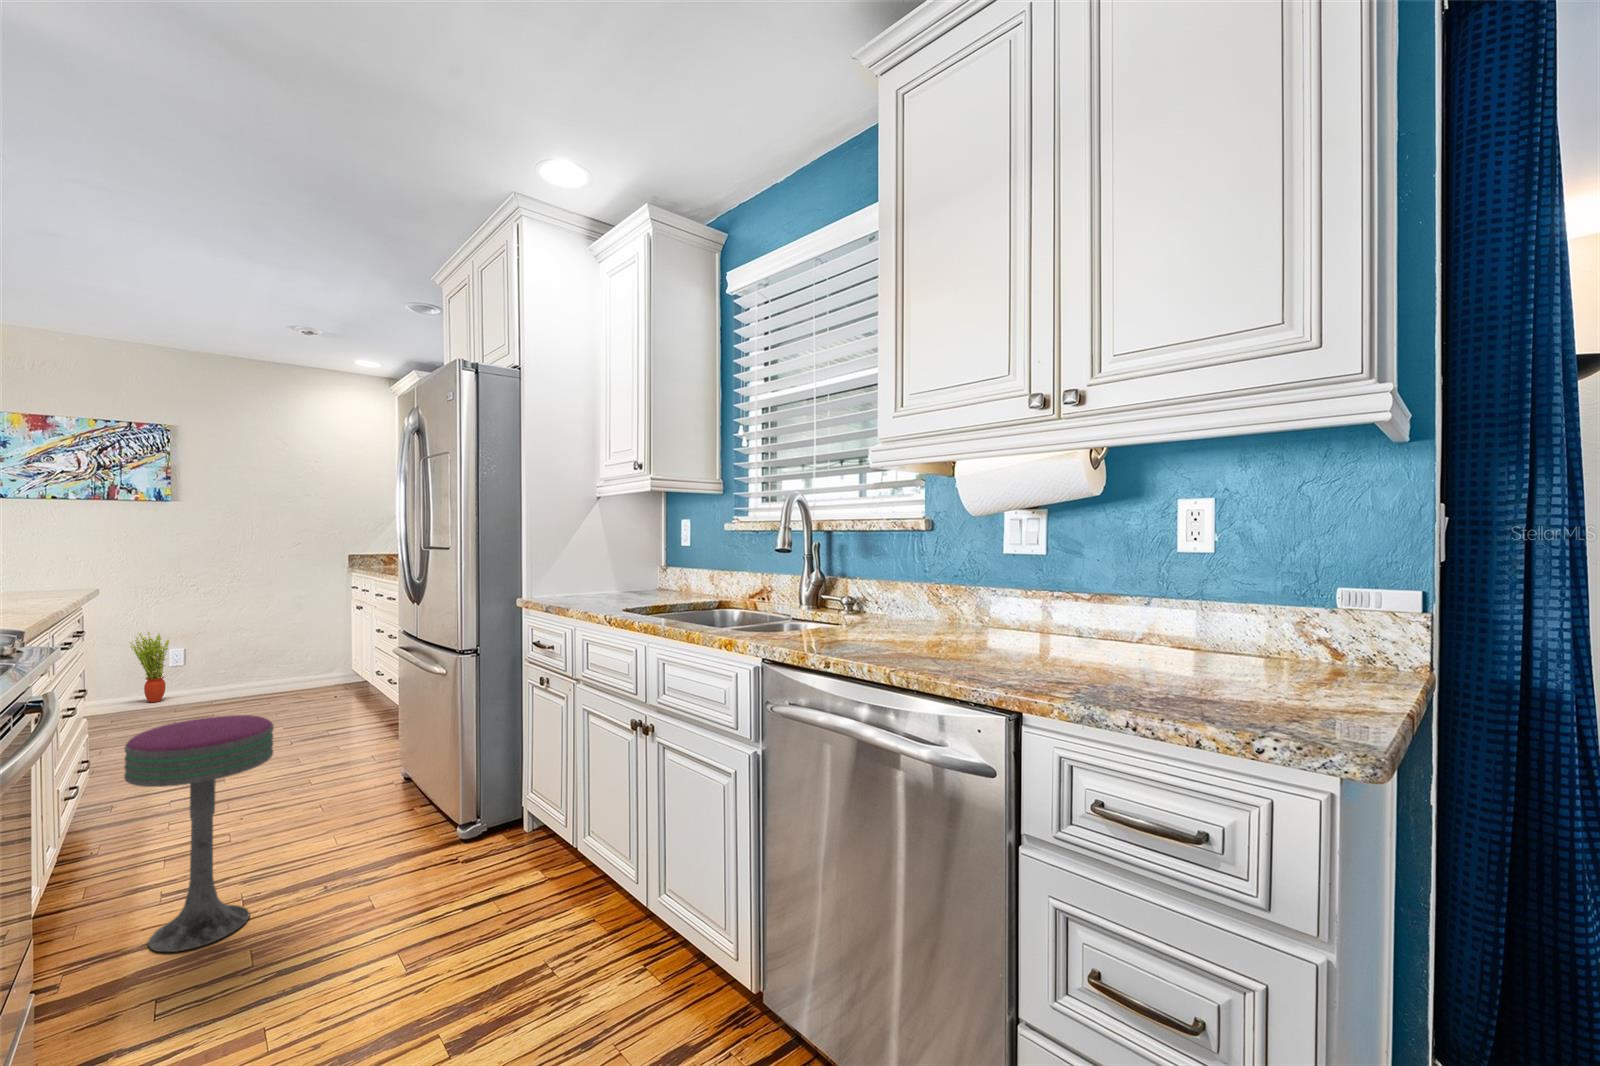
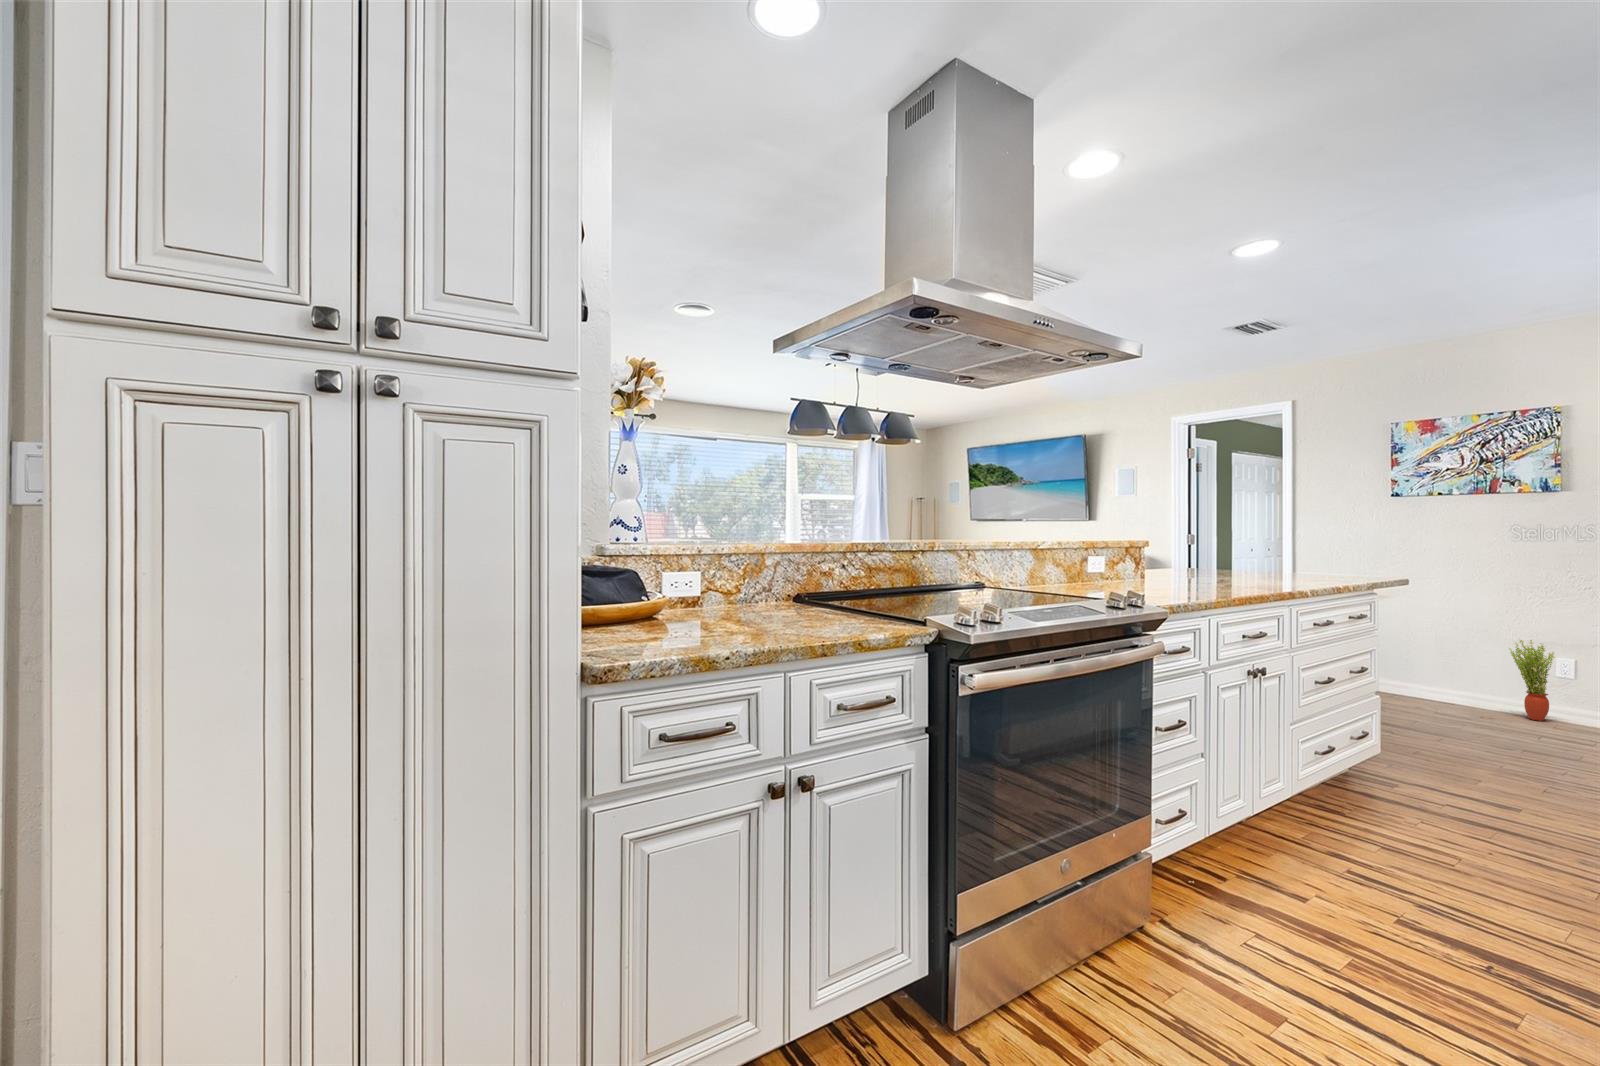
bar stool: present [124,715,274,952] -> none [1275,696,1419,936]

